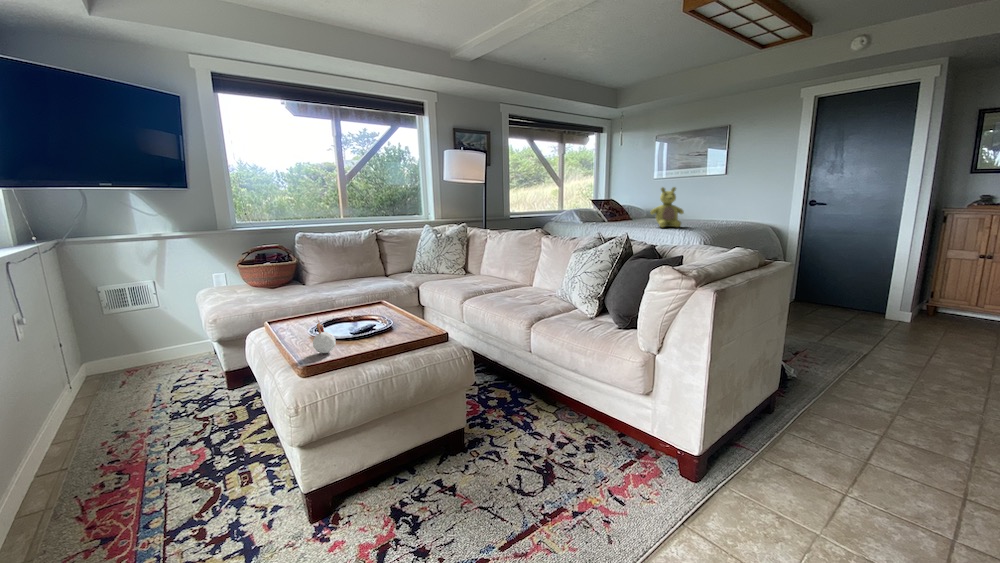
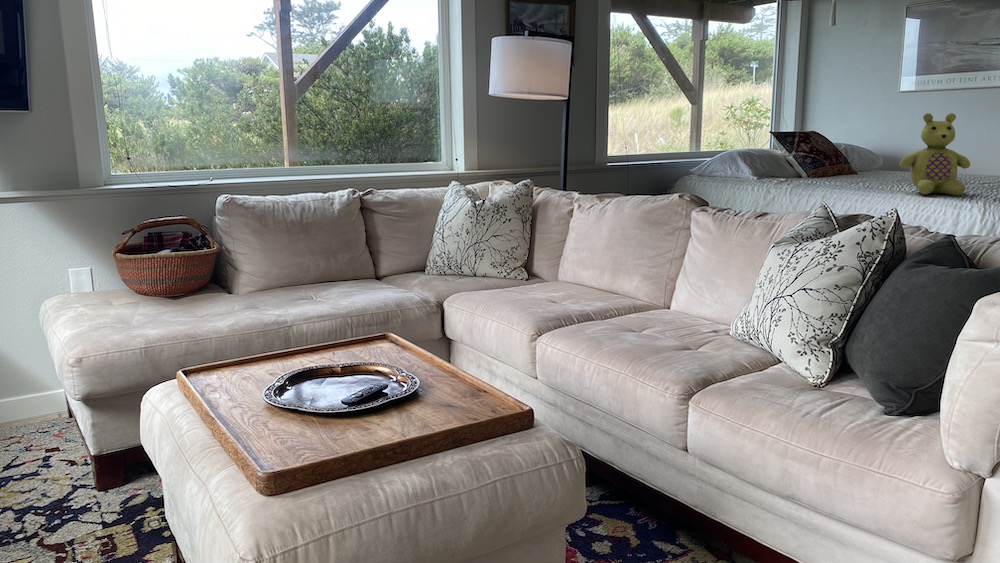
candle: present [313,317,336,353] -> none [279,373,321,445]

